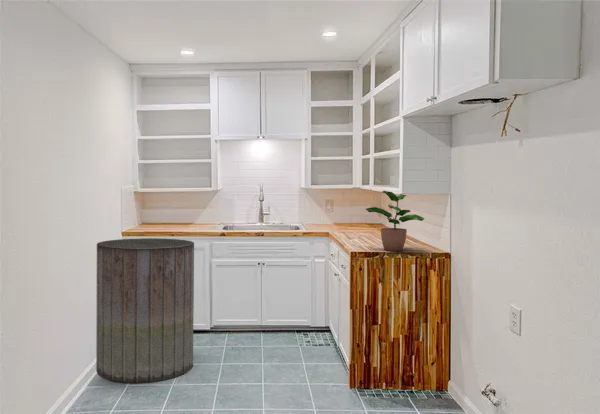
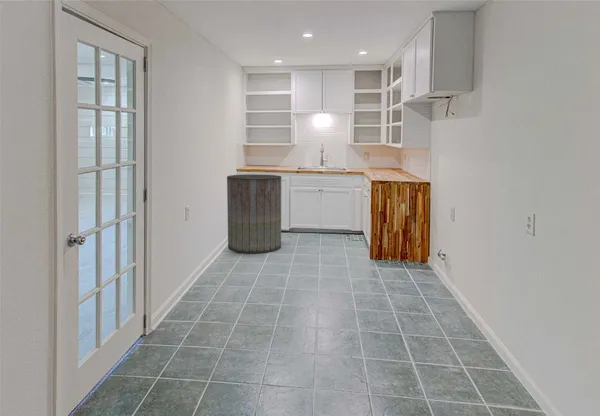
potted plant: present [366,191,424,251] -> none [382,145,418,181]

